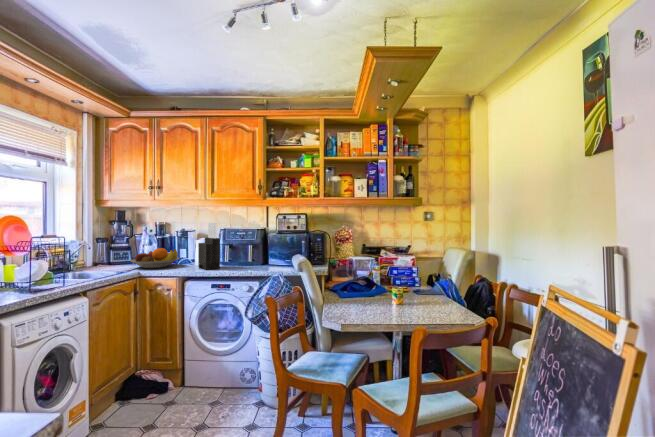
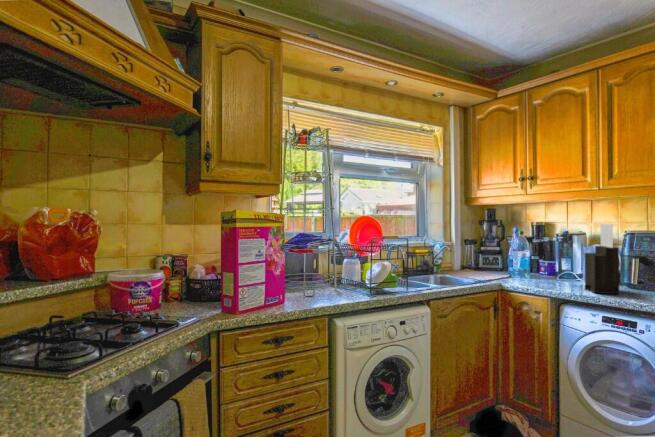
fruit bowl: present [130,248,179,268] -> none [497,256,559,281]

